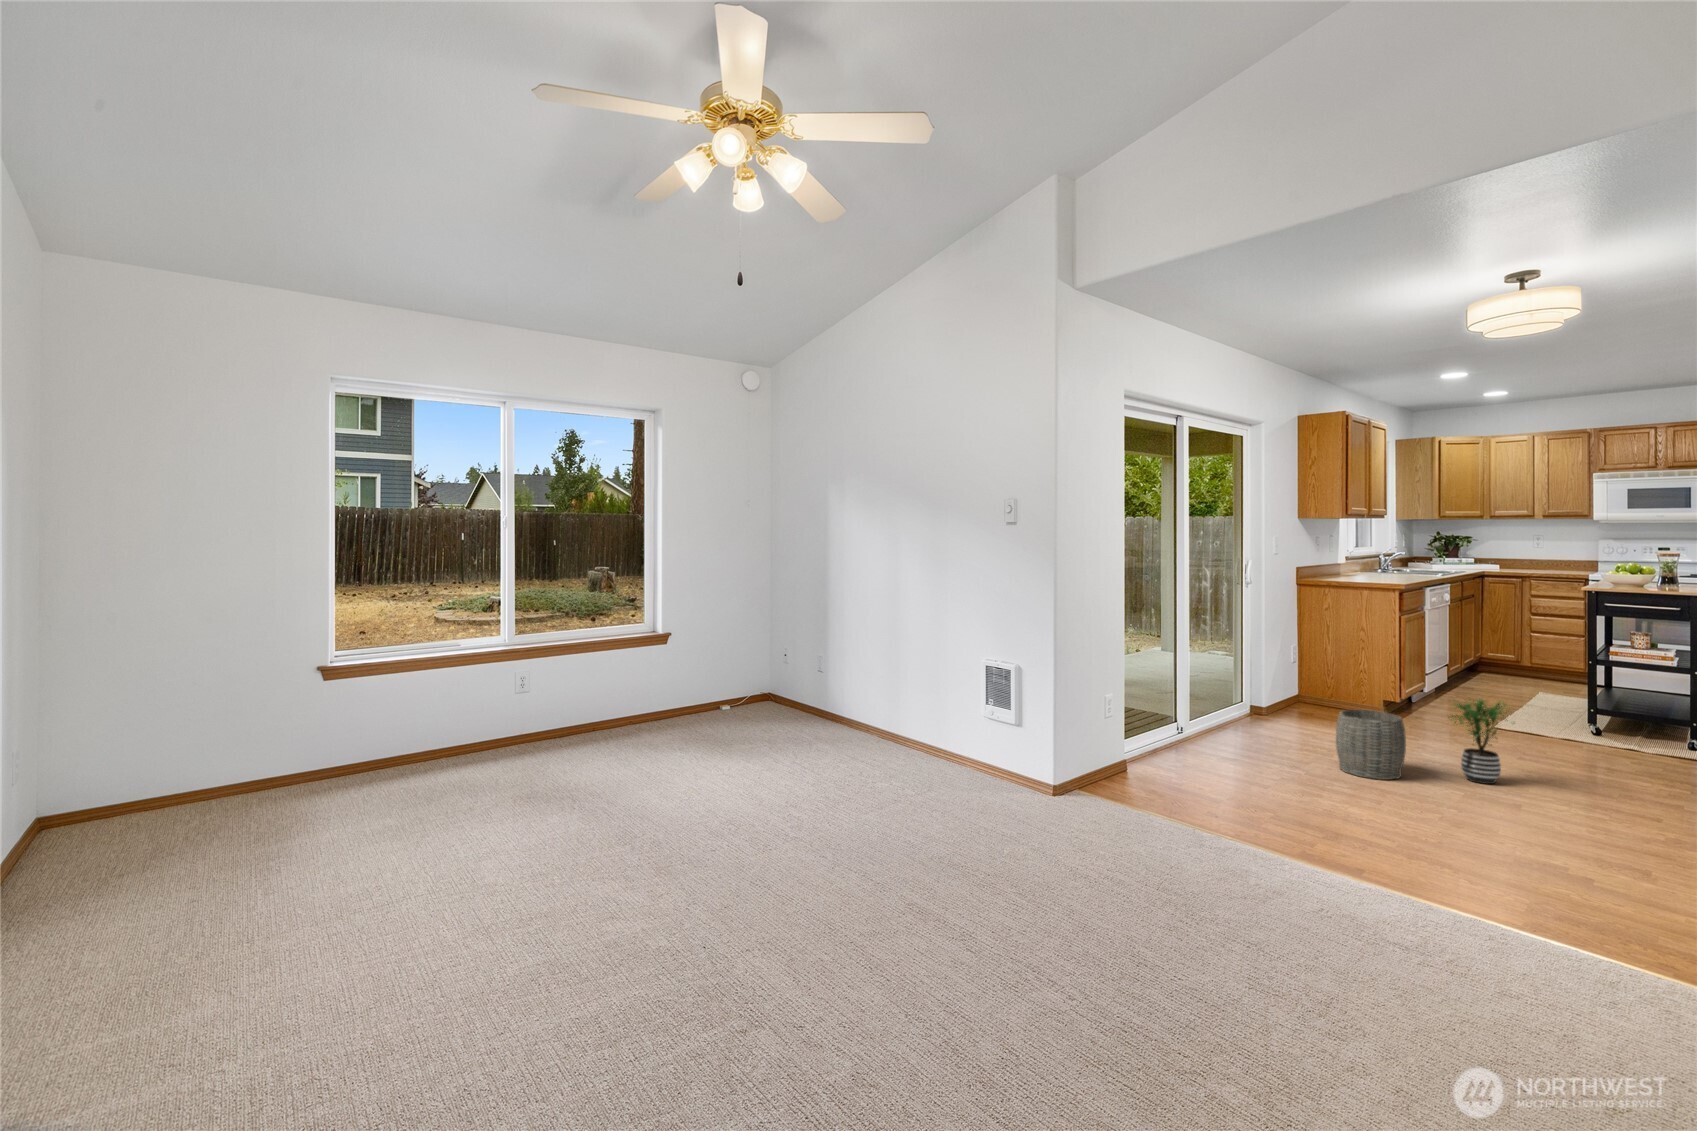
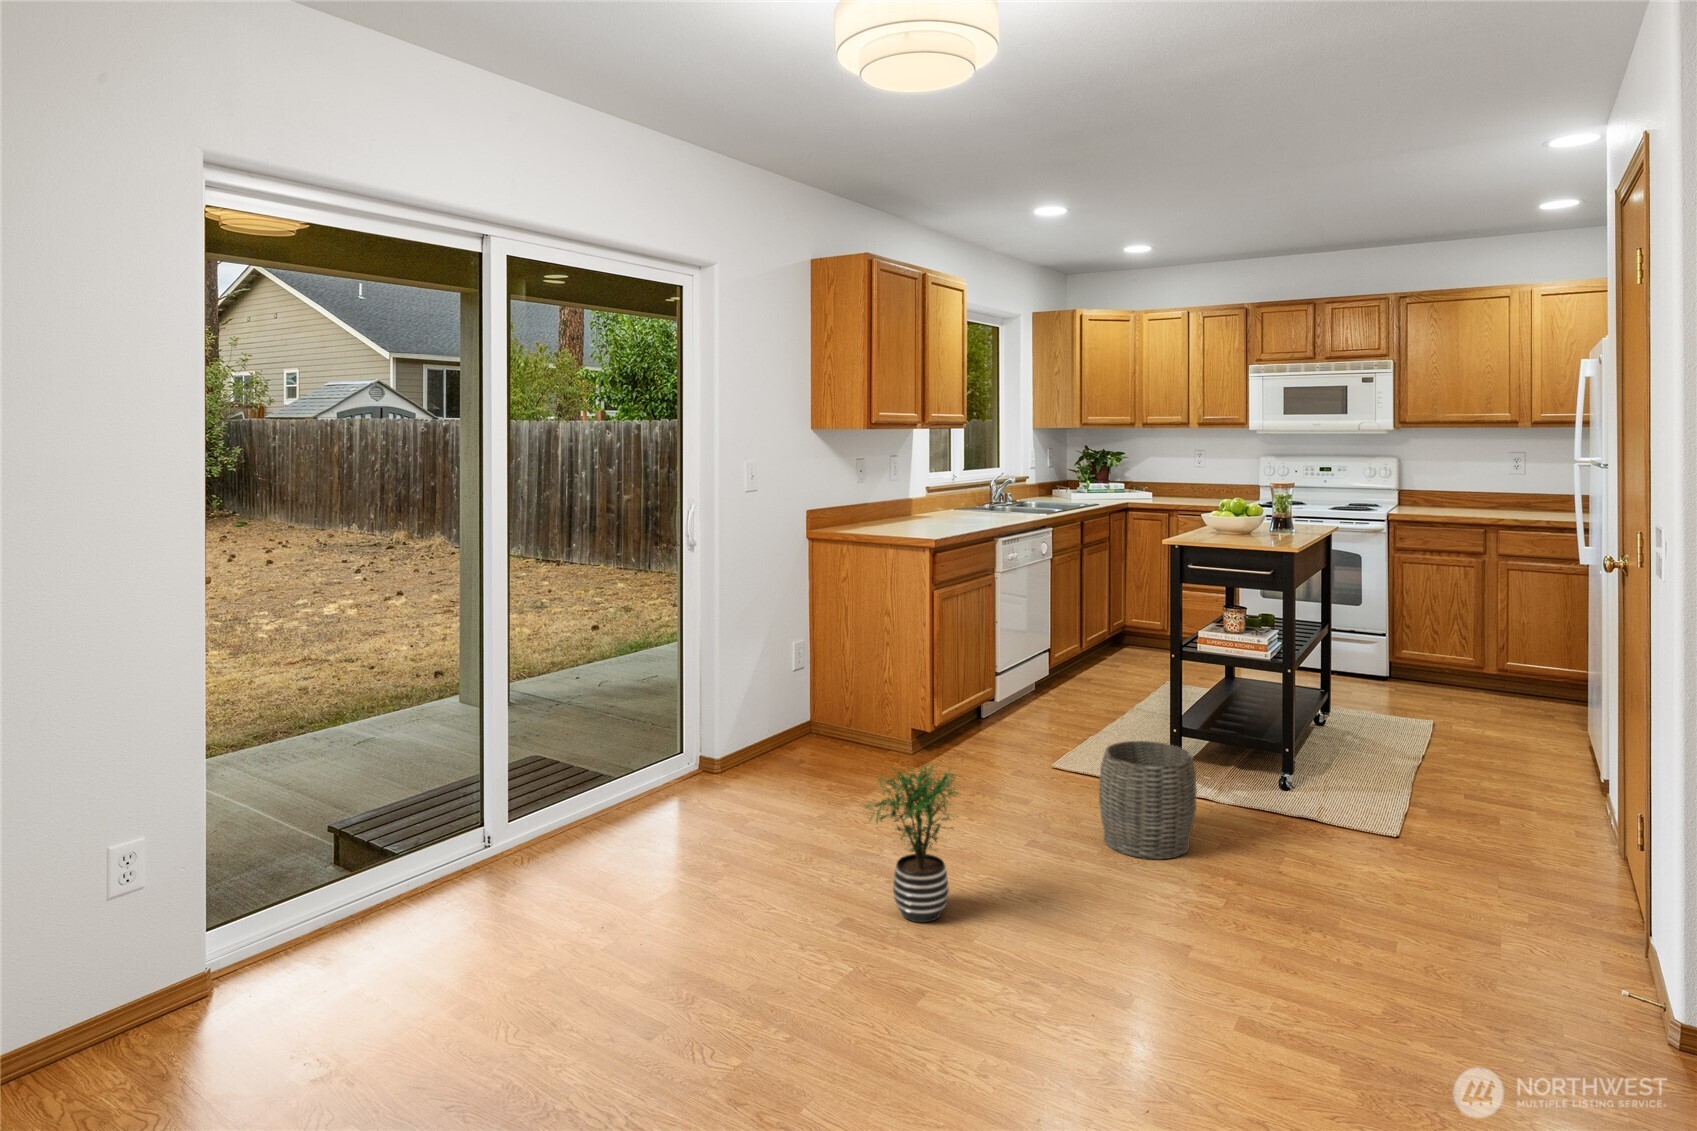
woven basket: present [1336,710,1406,780] -> present [1099,741,1197,859]

